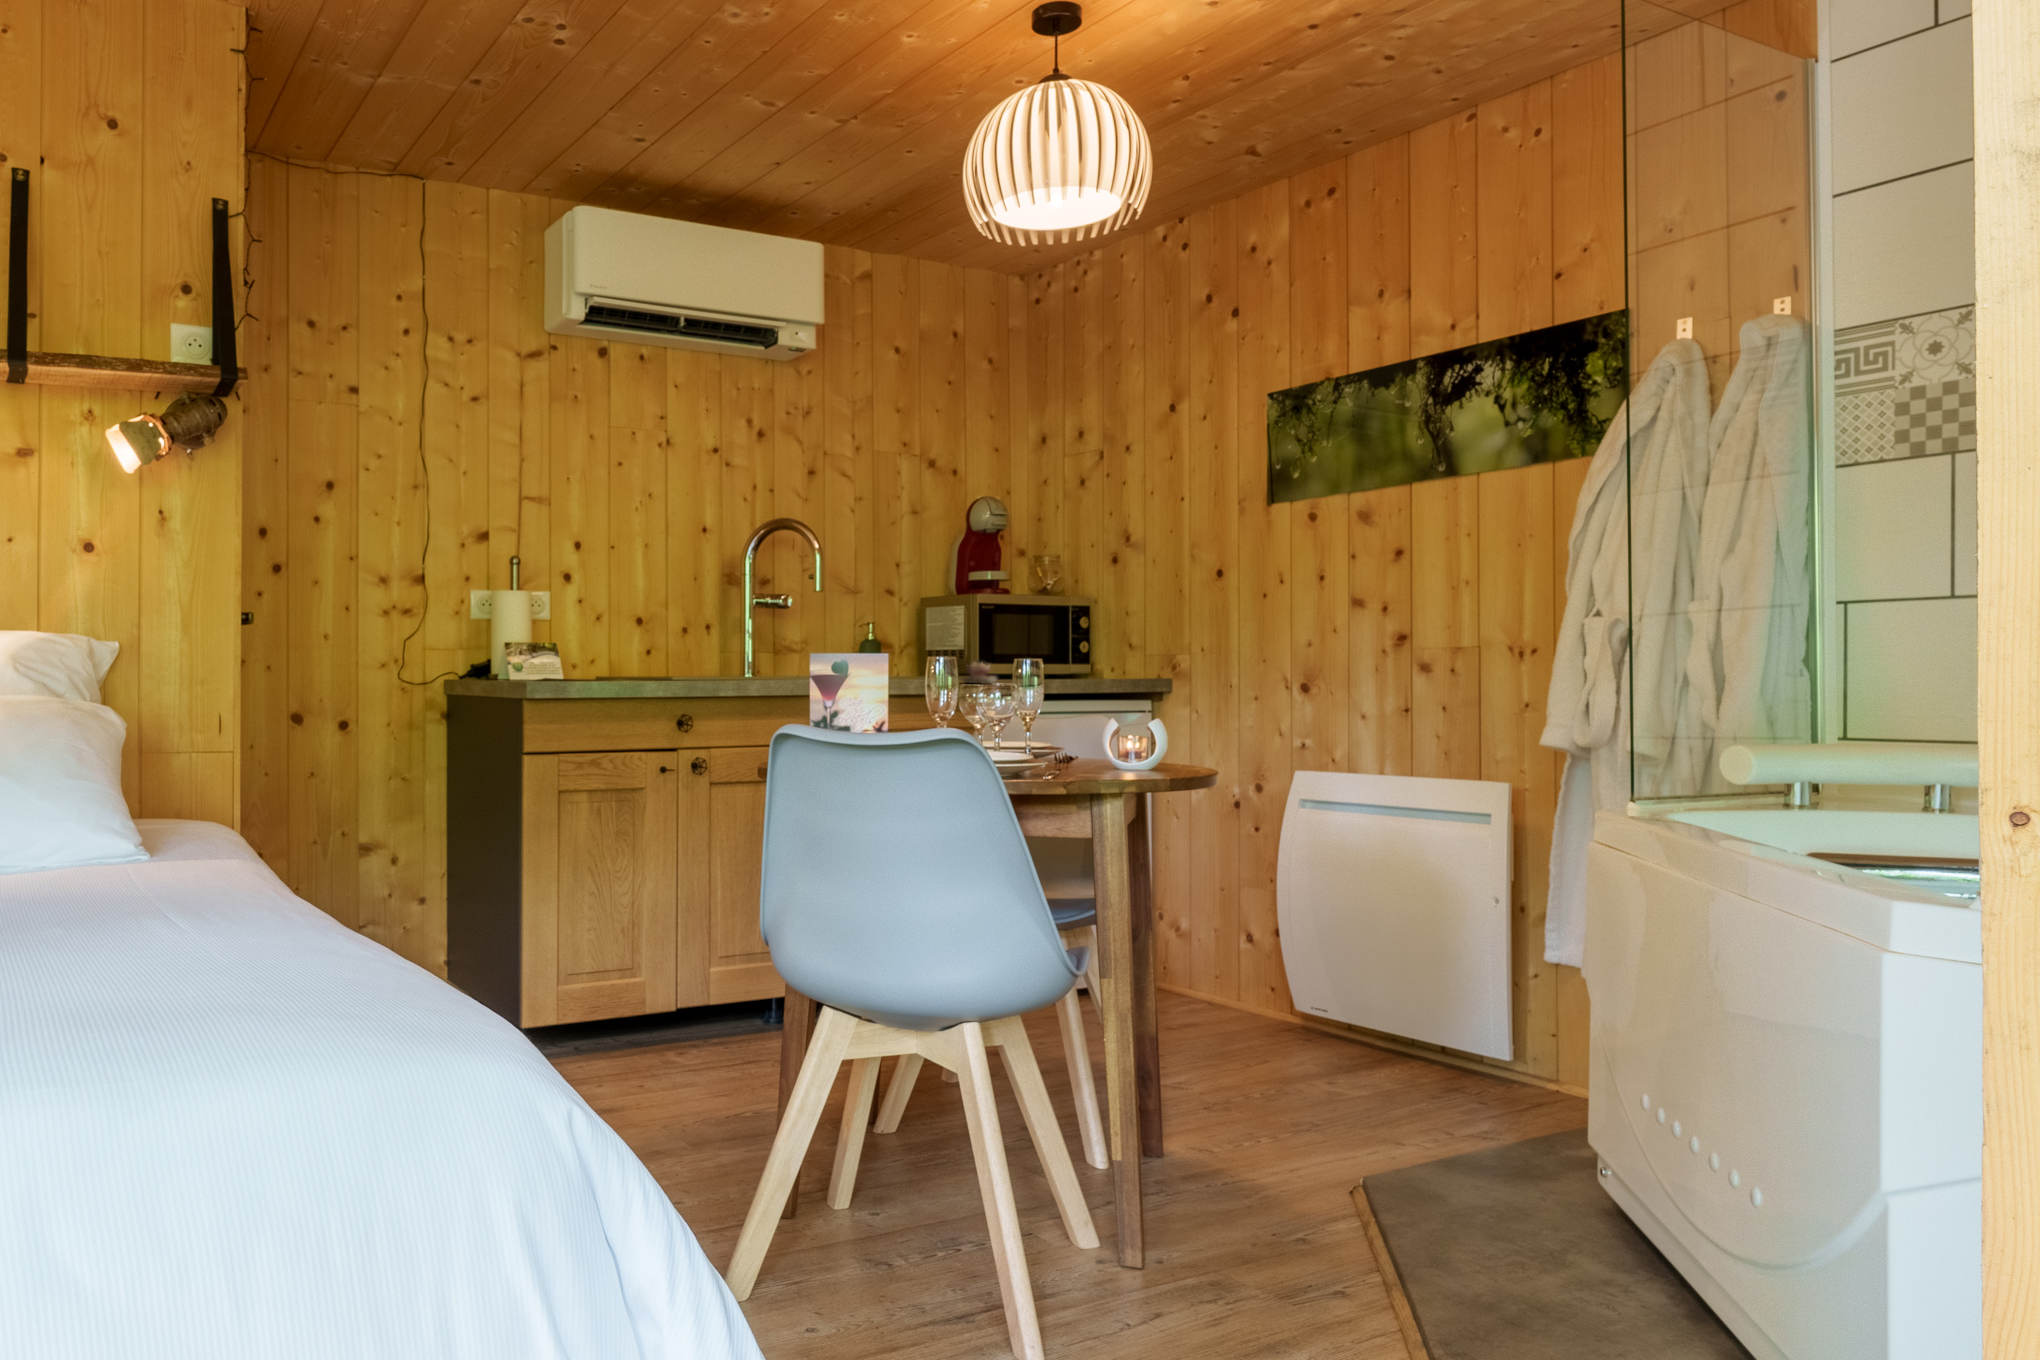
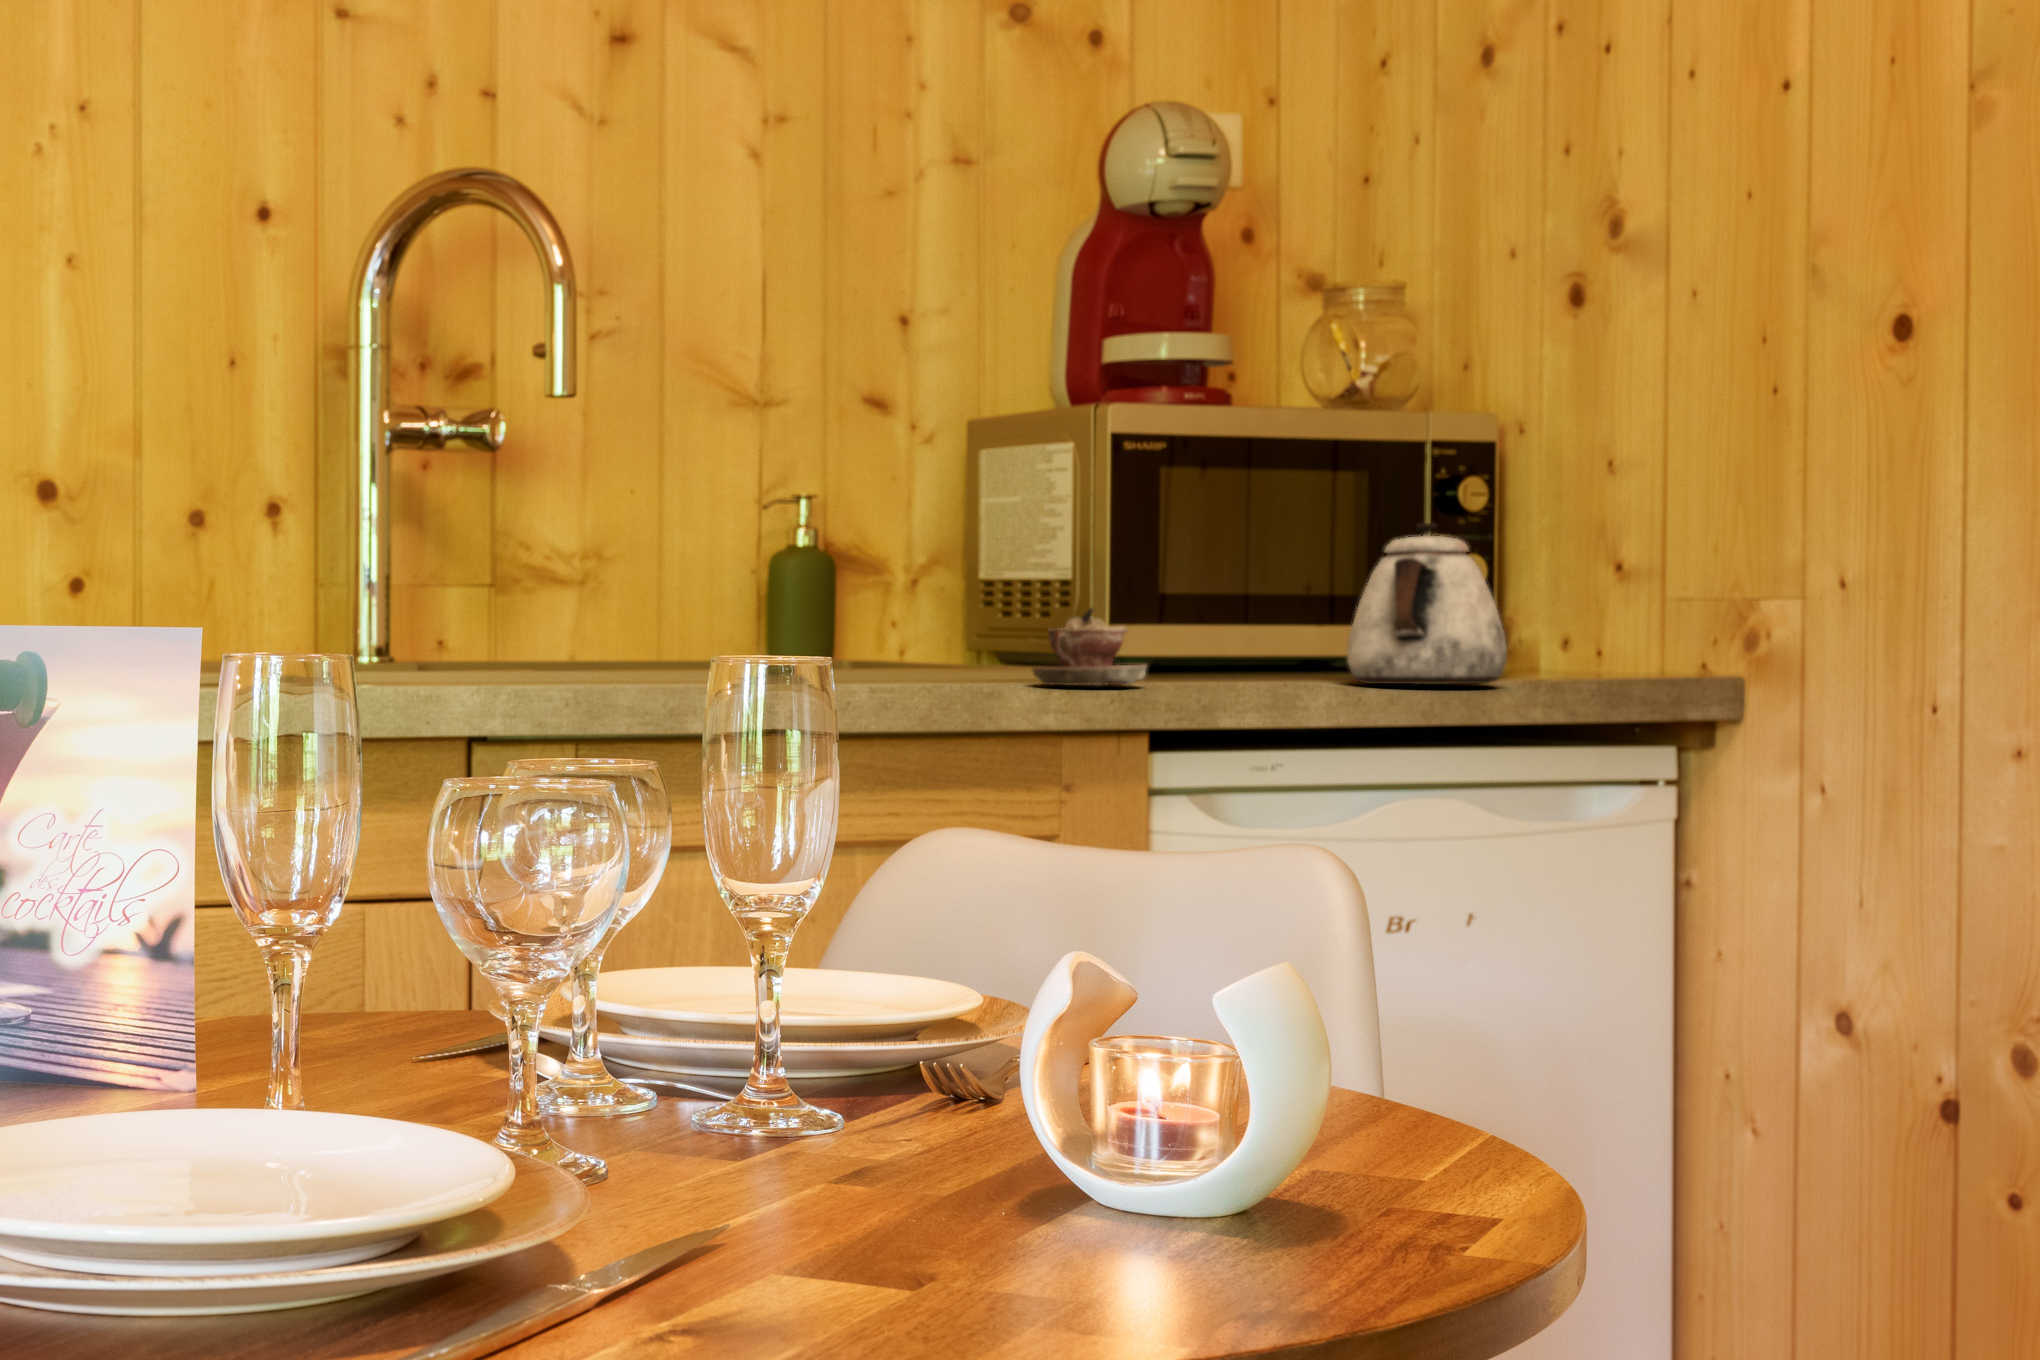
teapot: none [1054,634,1104,683] -> present [1347,523,1507,684]

